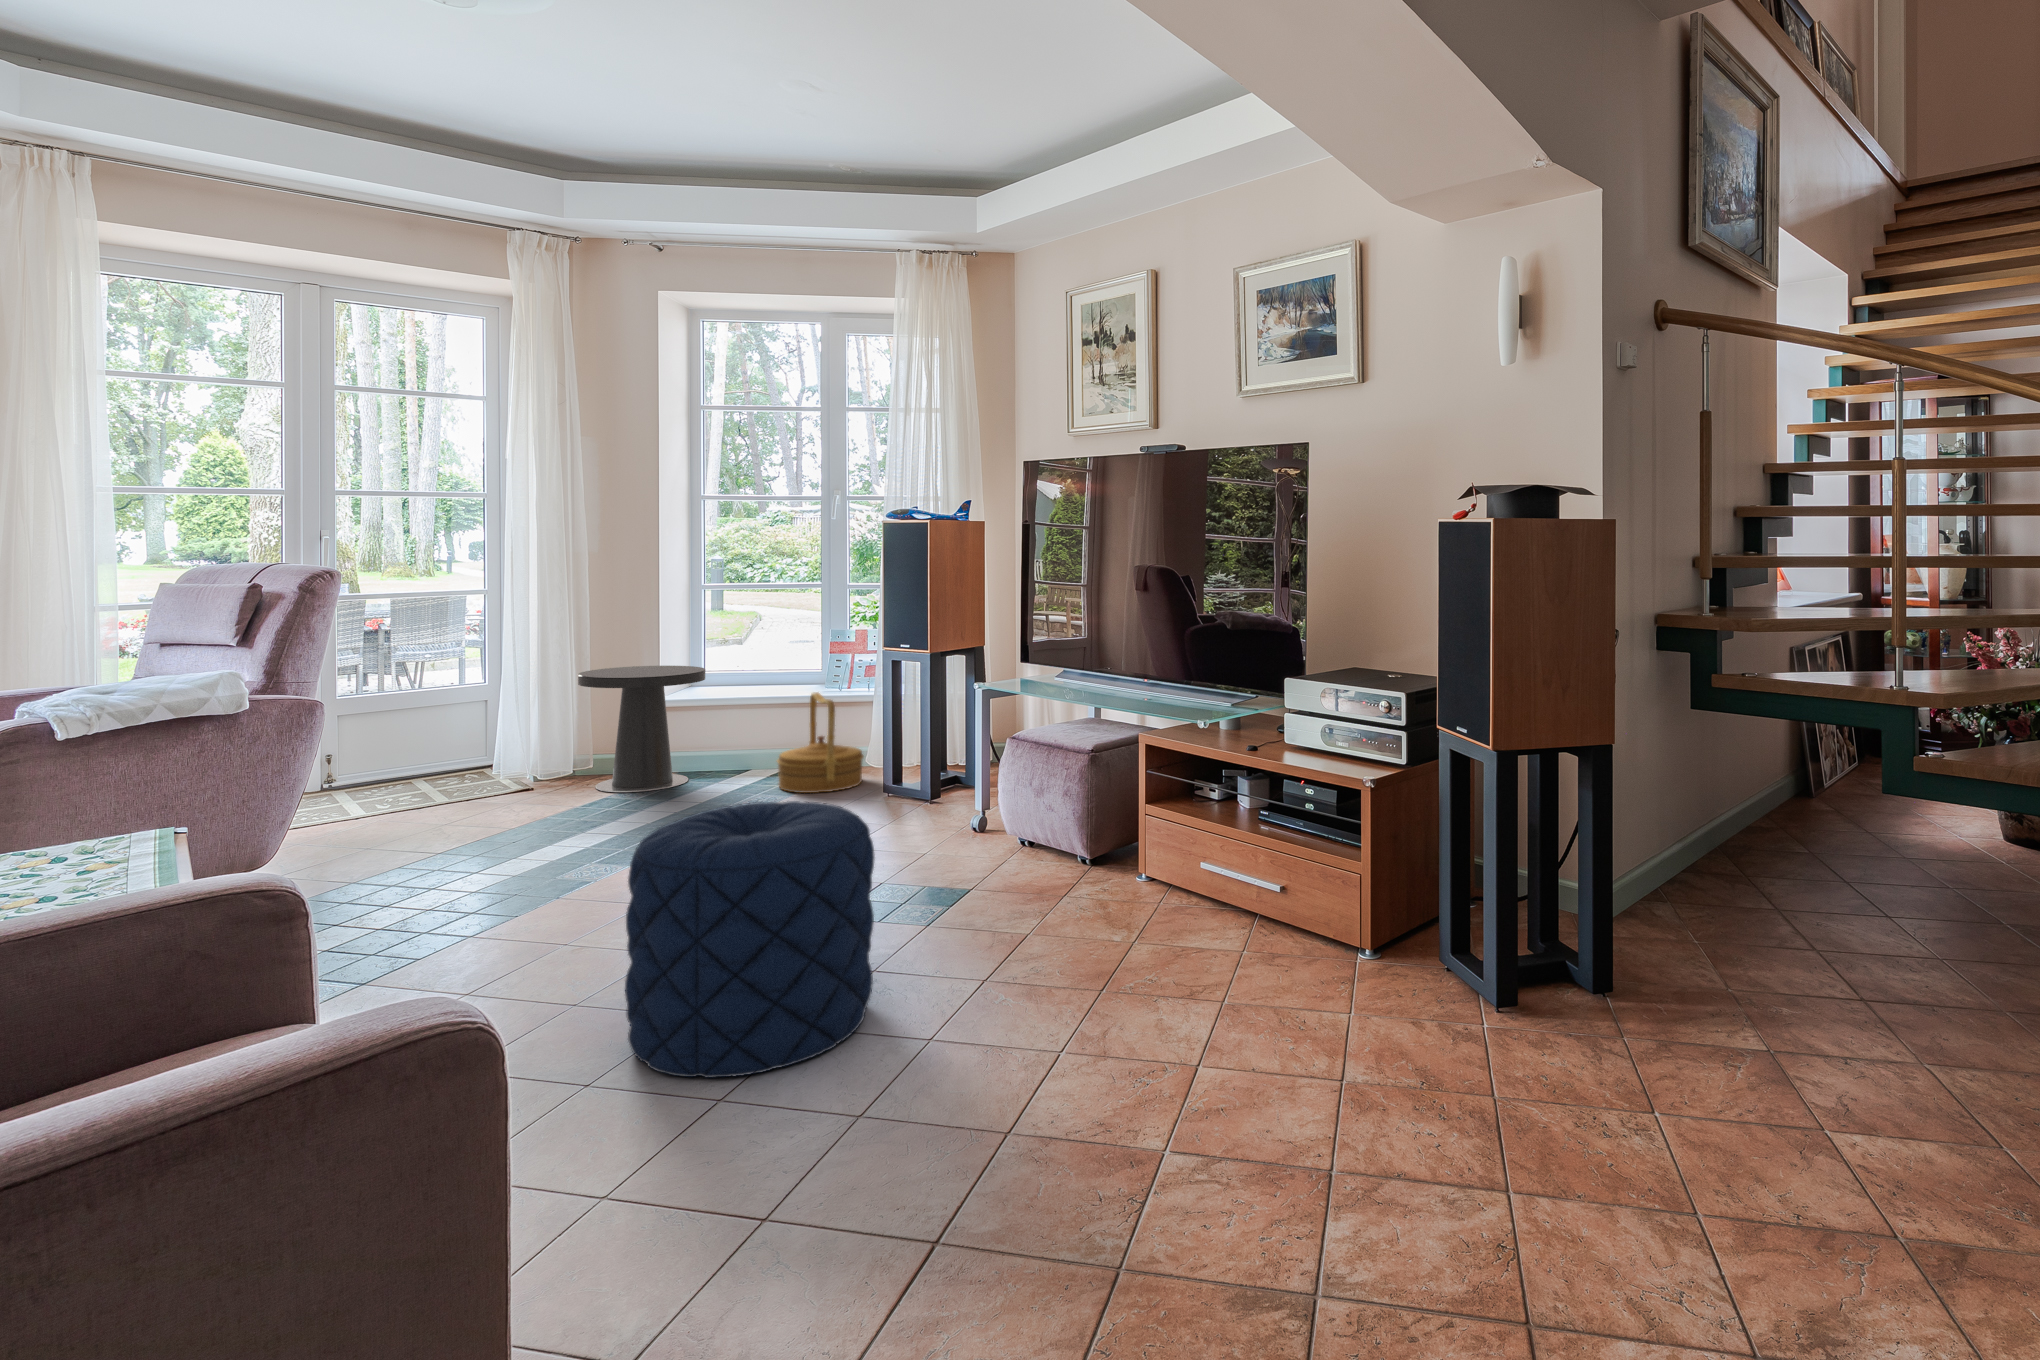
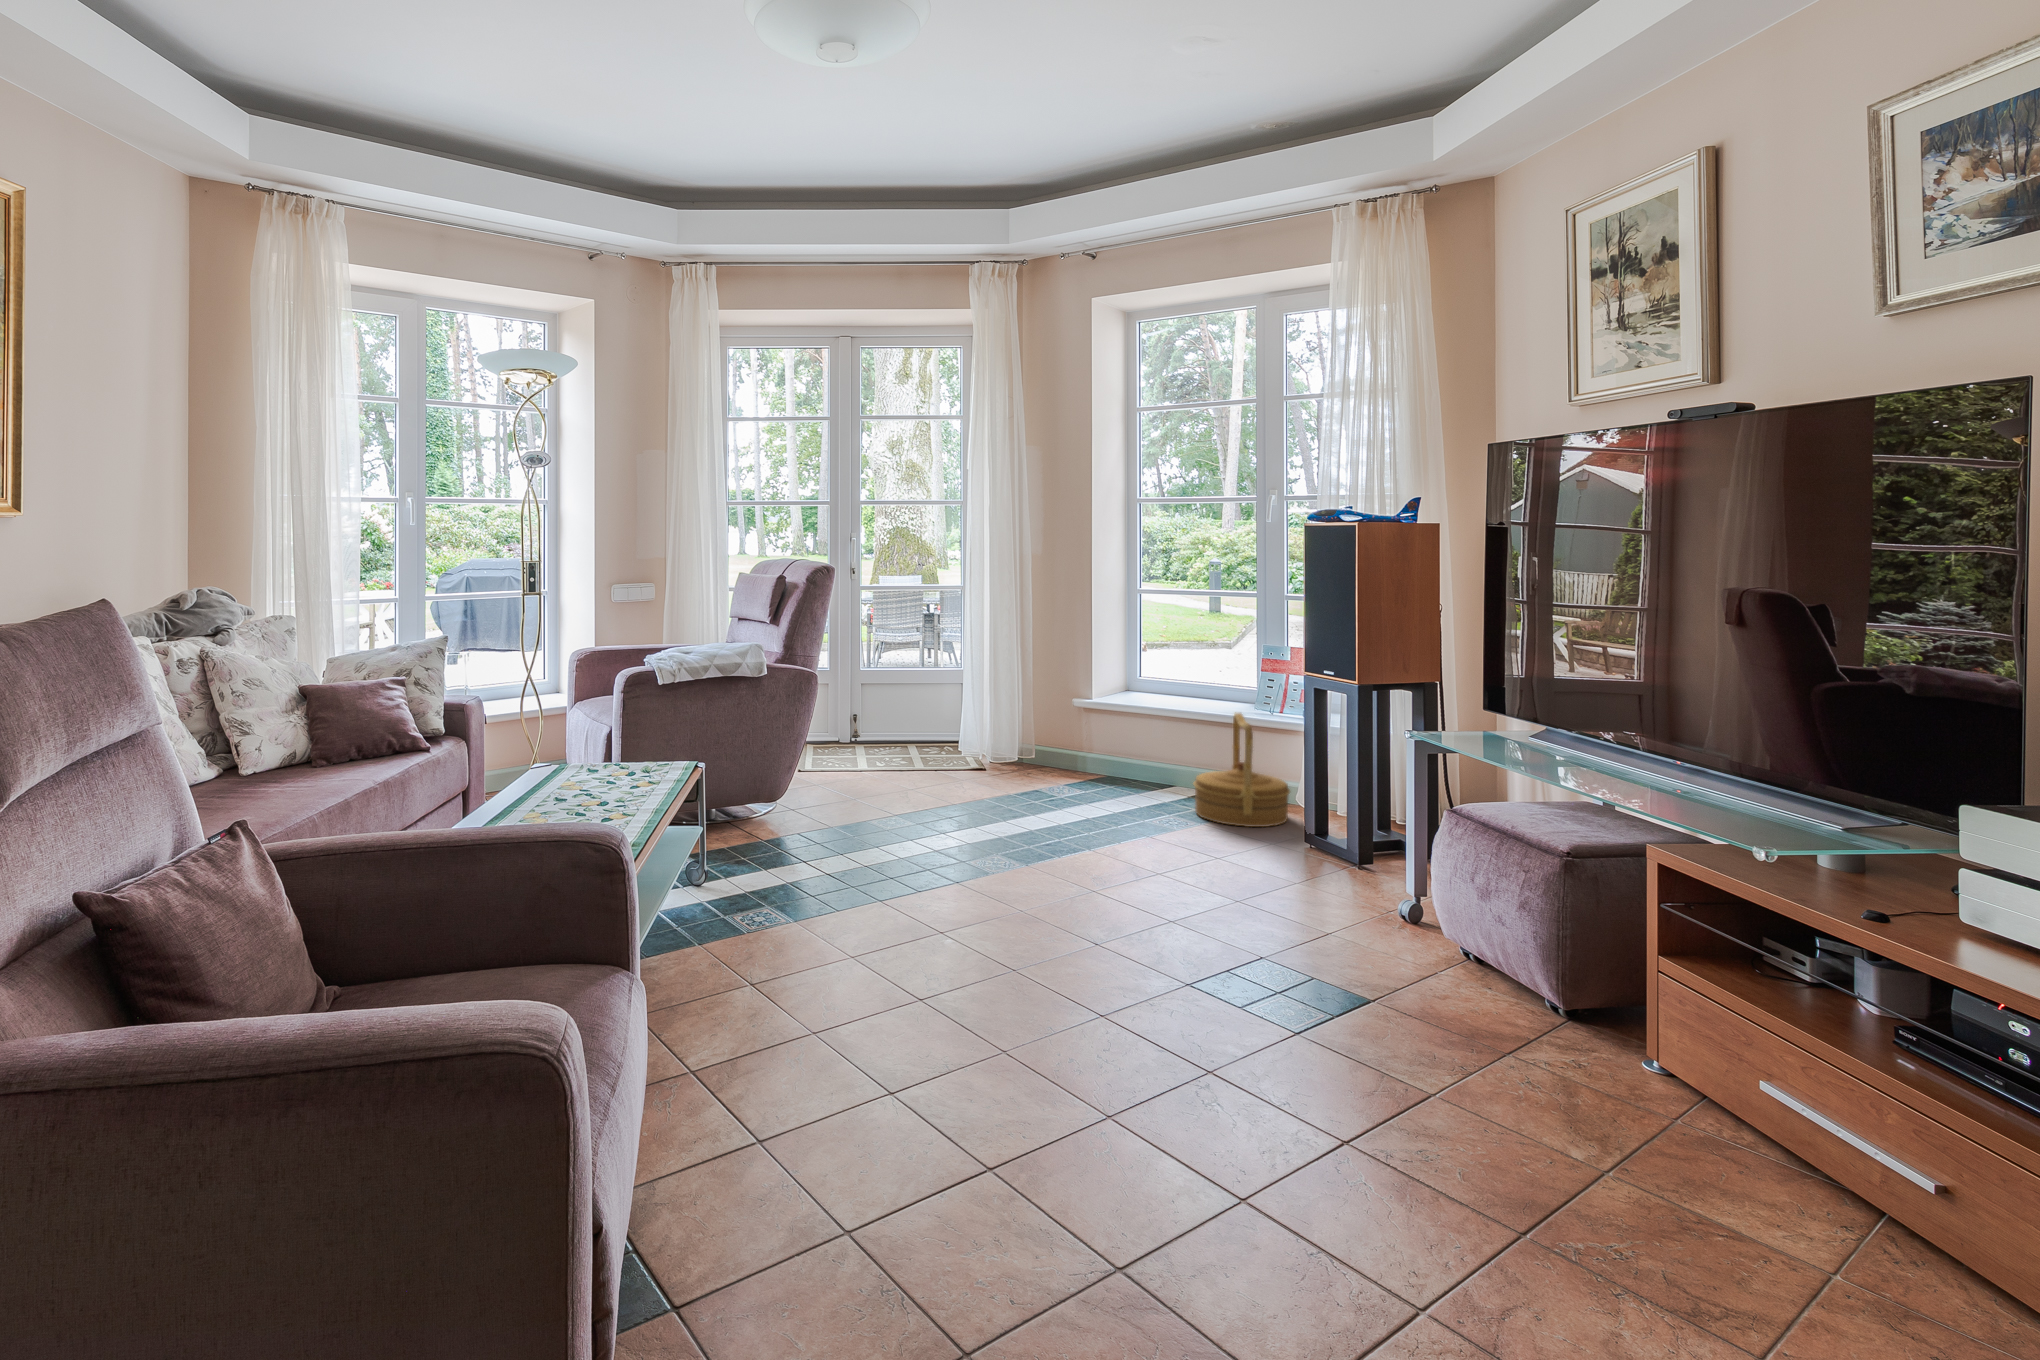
side table: present [578,666,705,792] -> none [1017,668,1129,793]
pouf: present [625,801,875,1077] -> none [930,857,1188,1184]

